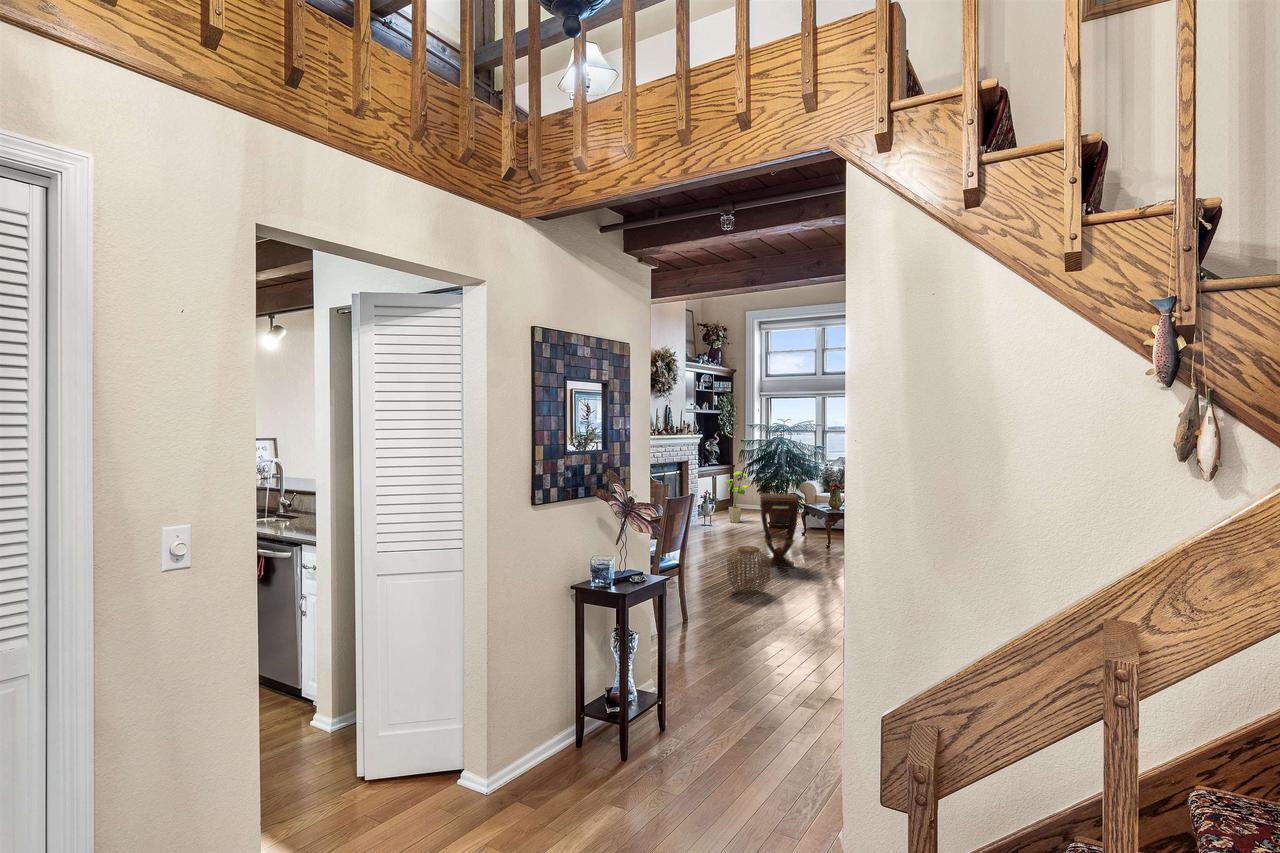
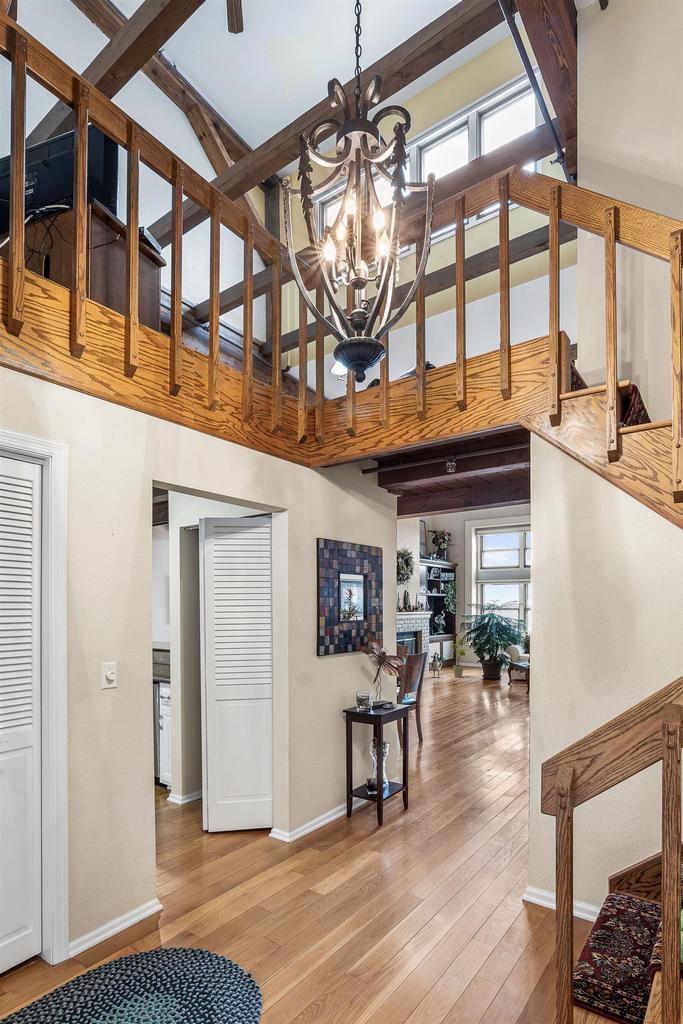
side table: present [760,493,799,569] -> none [477,655,506,714]
woven basket: present [727,546,770,594] -> none [454,695,486,733]

